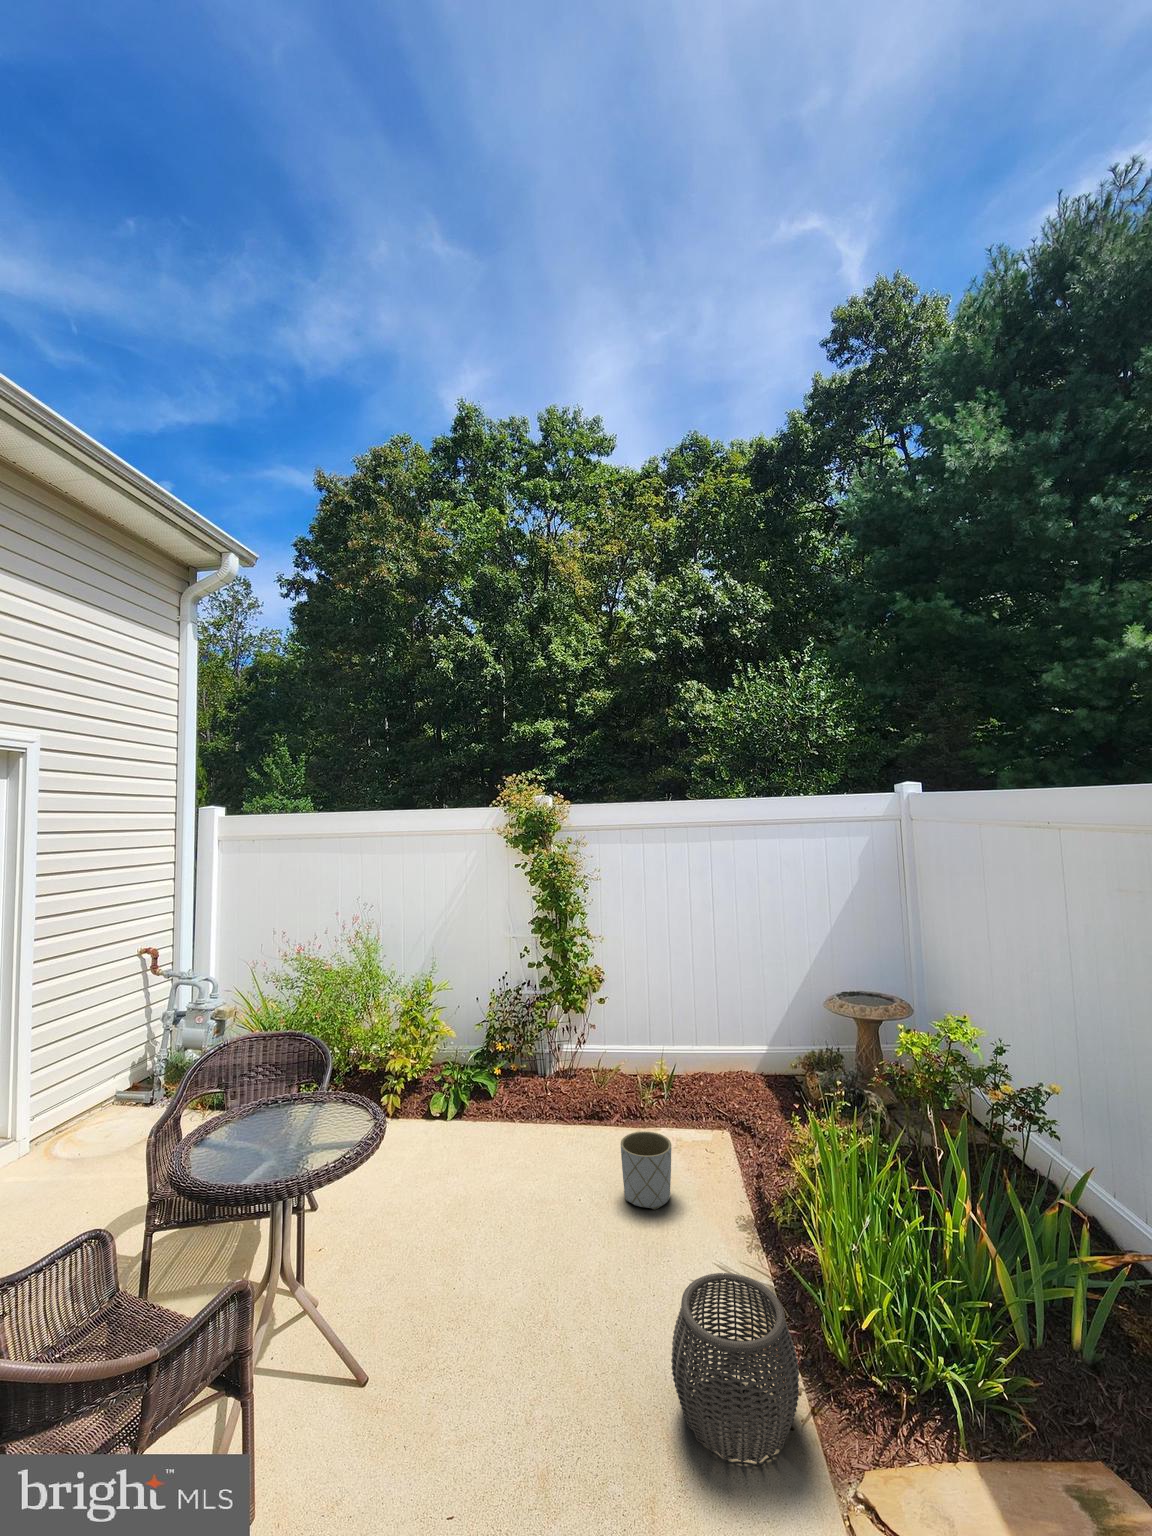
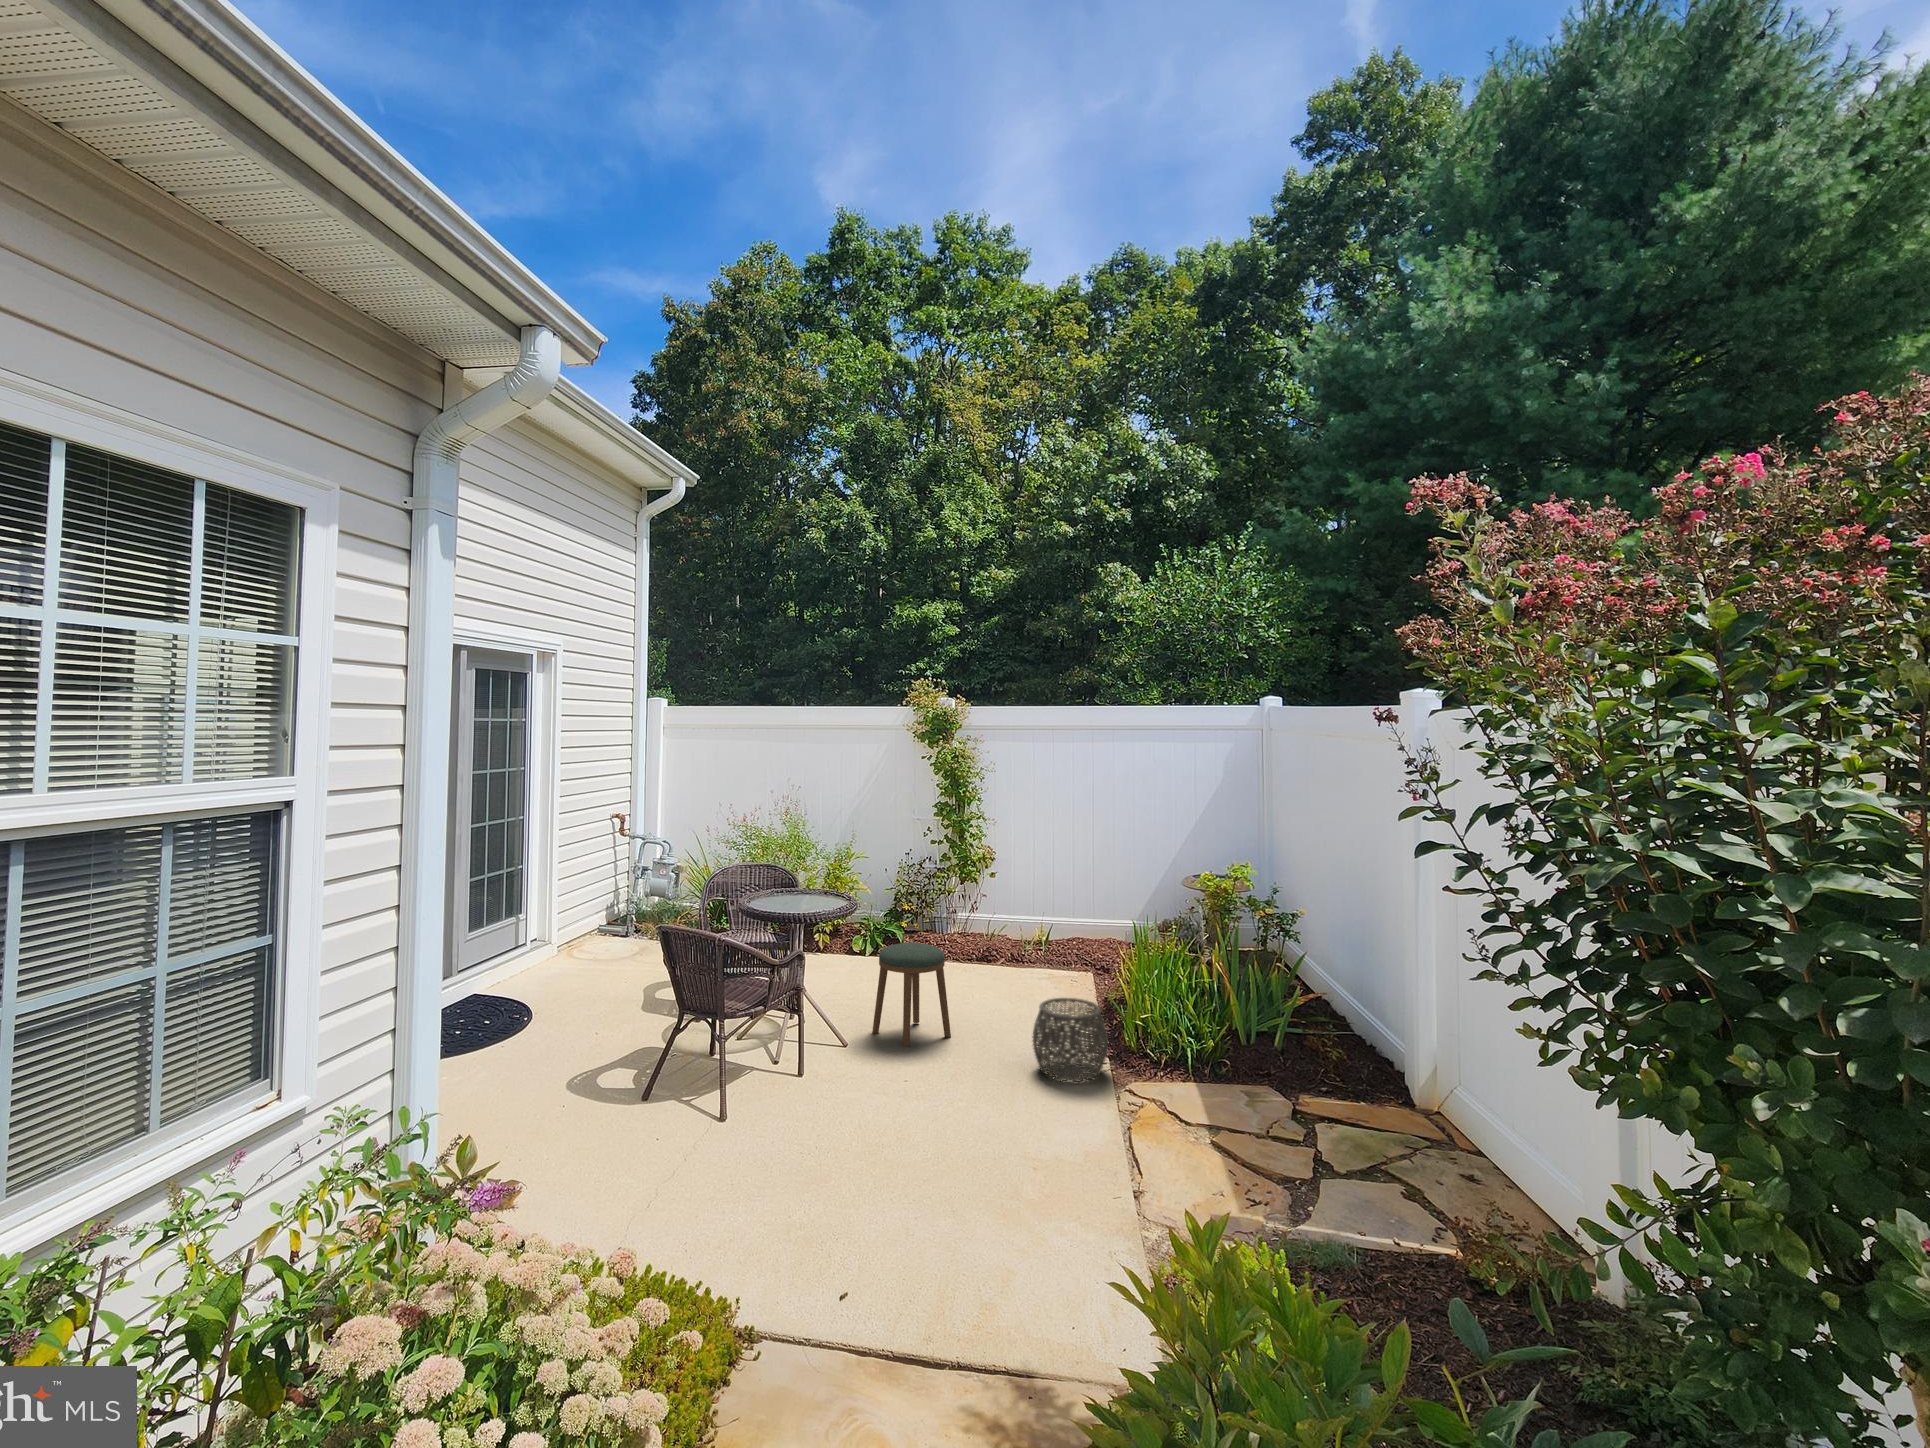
planter: present [621,1131,671,1210] -> none [1007,957,1046,1008]
stool: none [427,1153,544,1351] -> present [872,943,951,1047]

